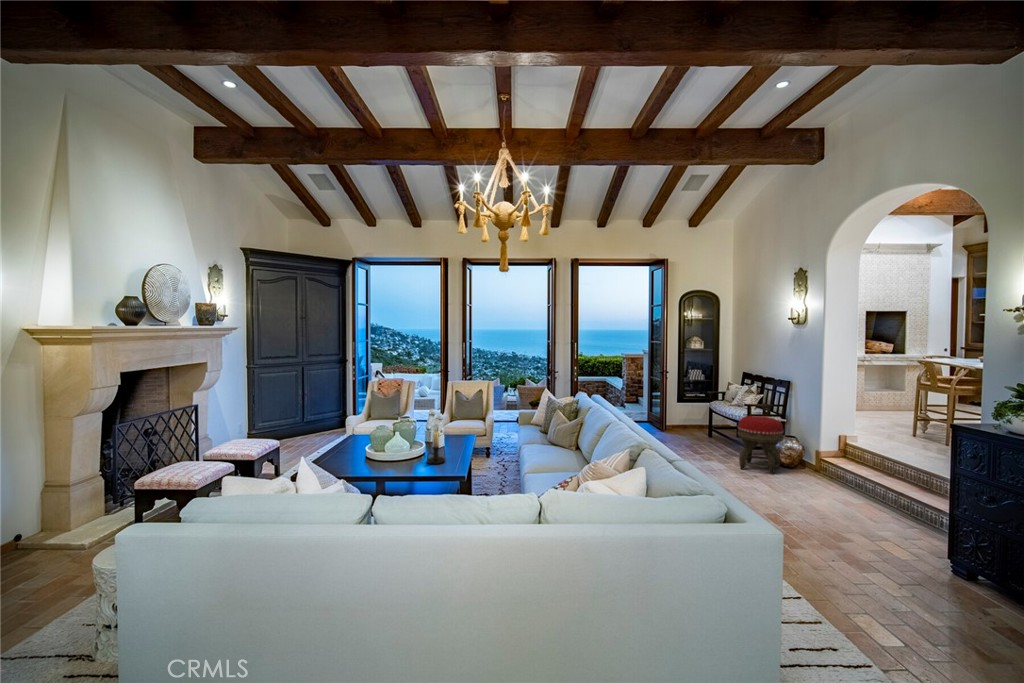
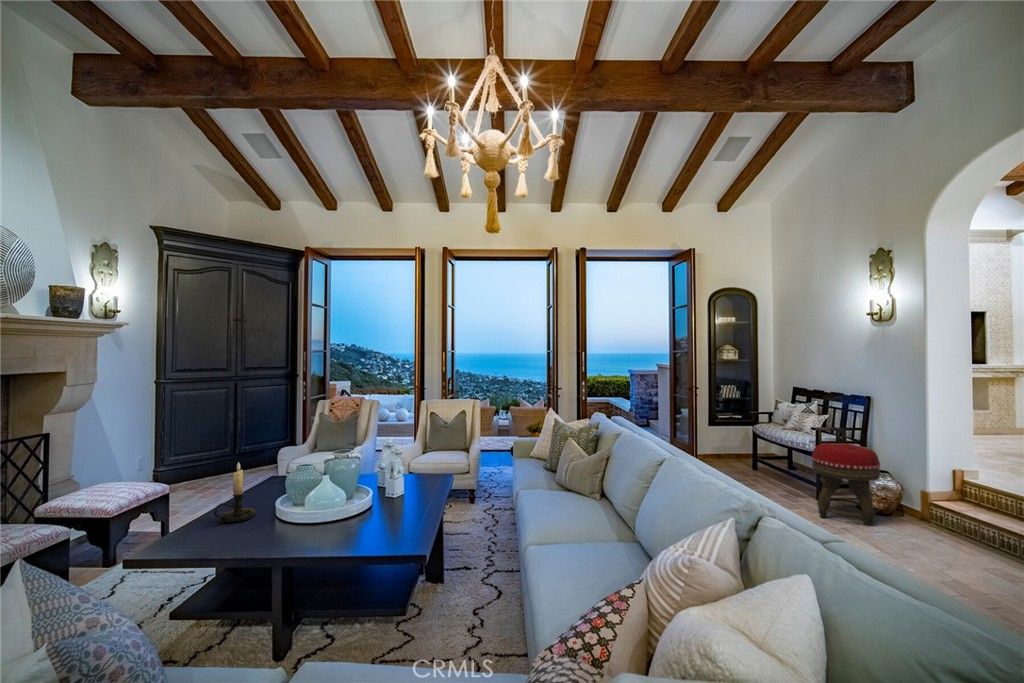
candle holder: present [427,428,446,464] -> present [214,462,255,524]

